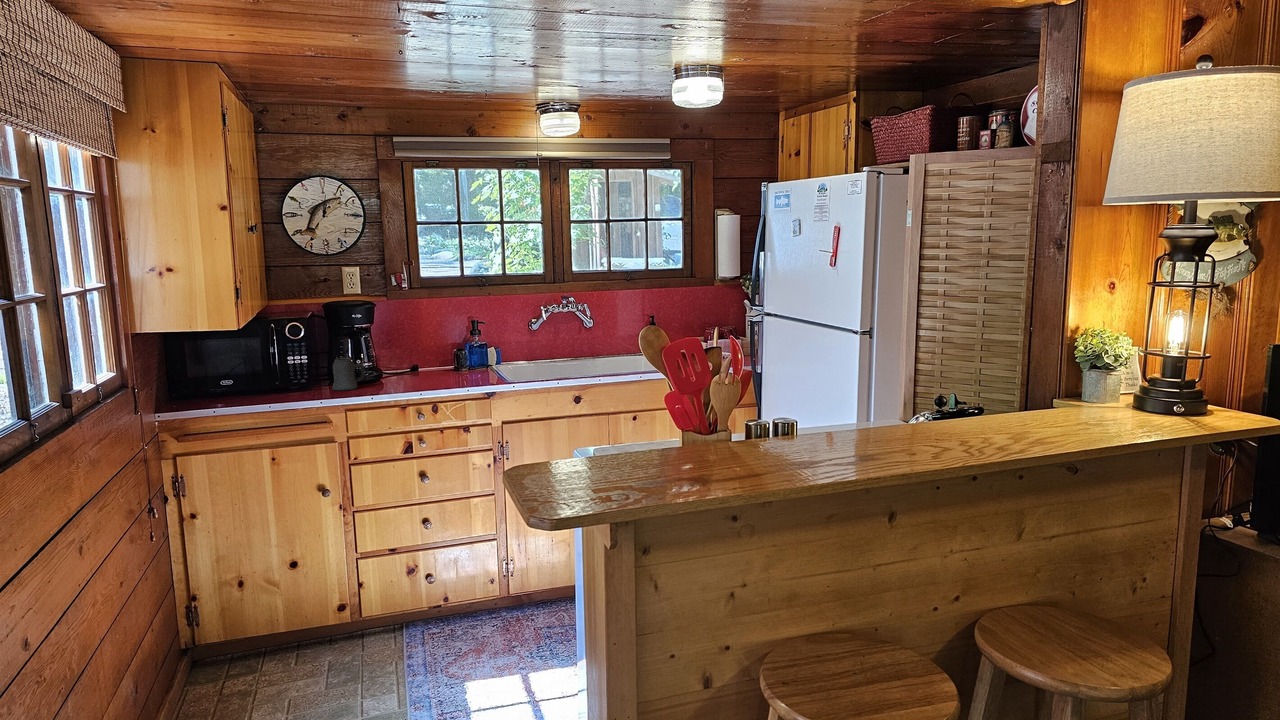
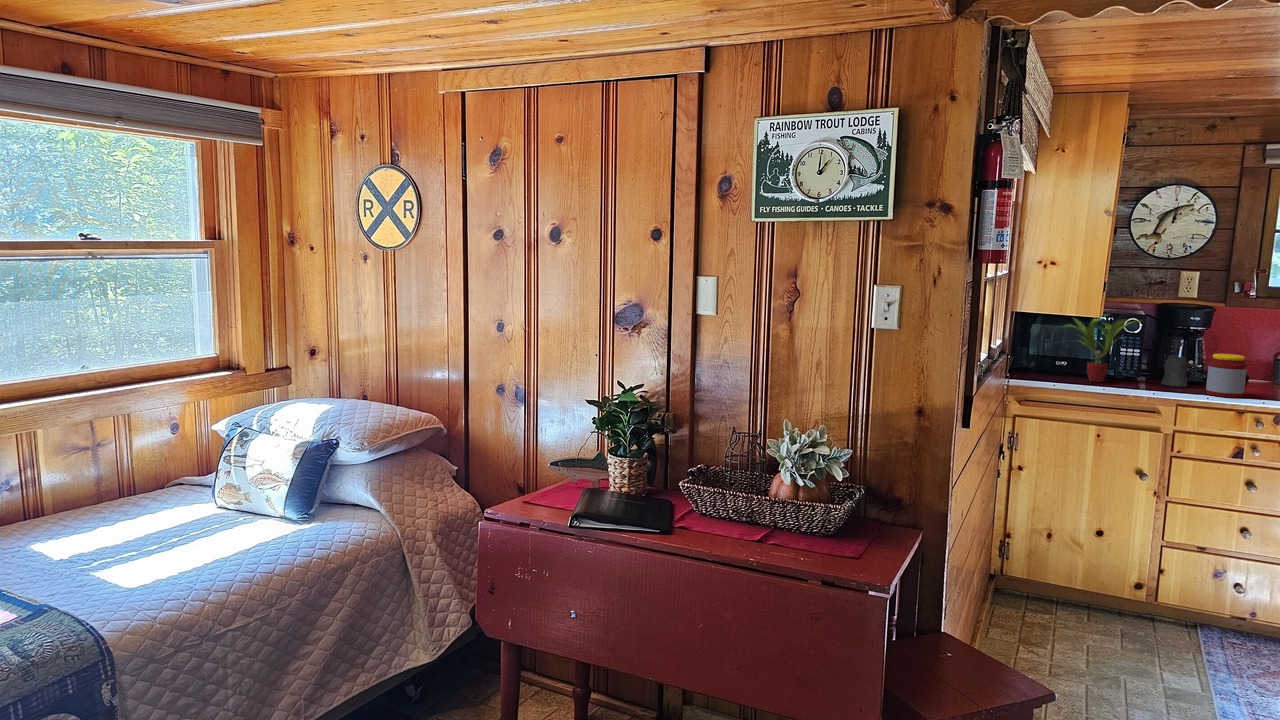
potted plant: none [214,319,304,399] -> present [1064,314,1141,382]
jar: none [369,350,404,395] -> present [1206,354,1247,398]

